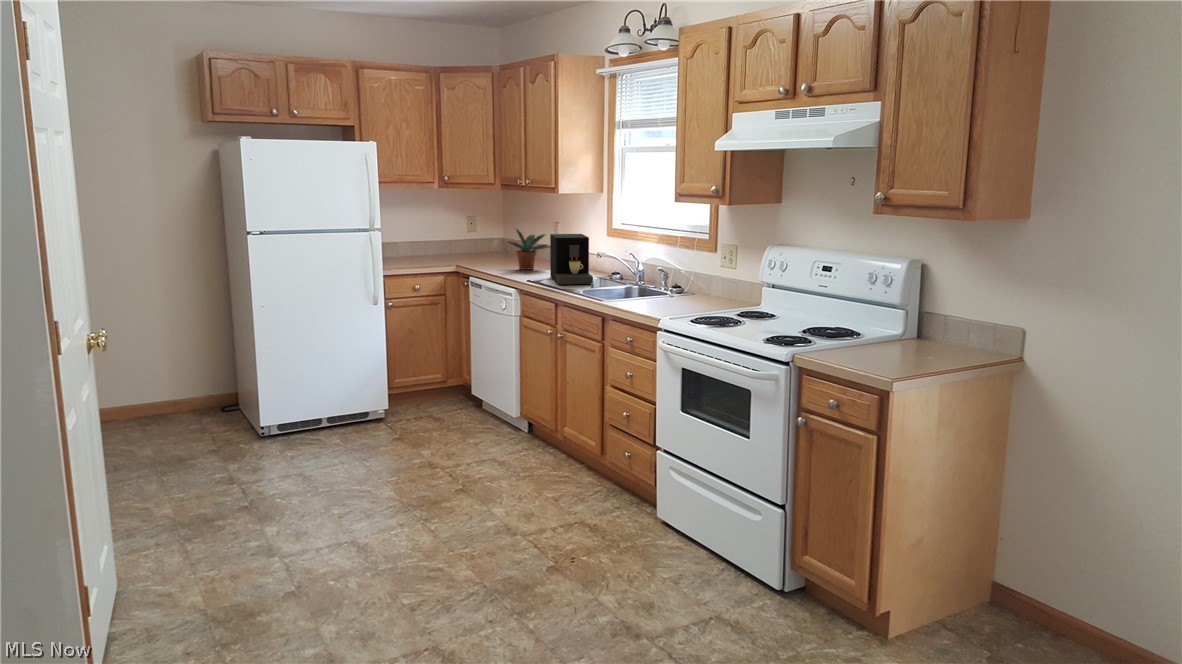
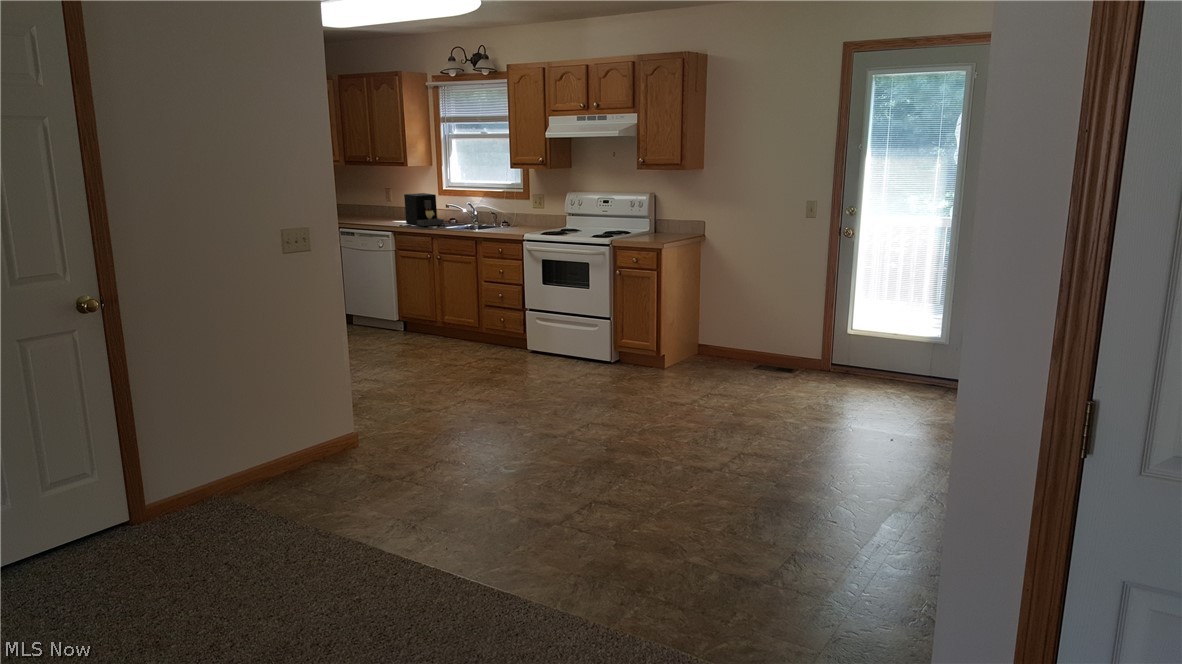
potted plant: present [508,229,549,270] -> none [360,192,395,221]

